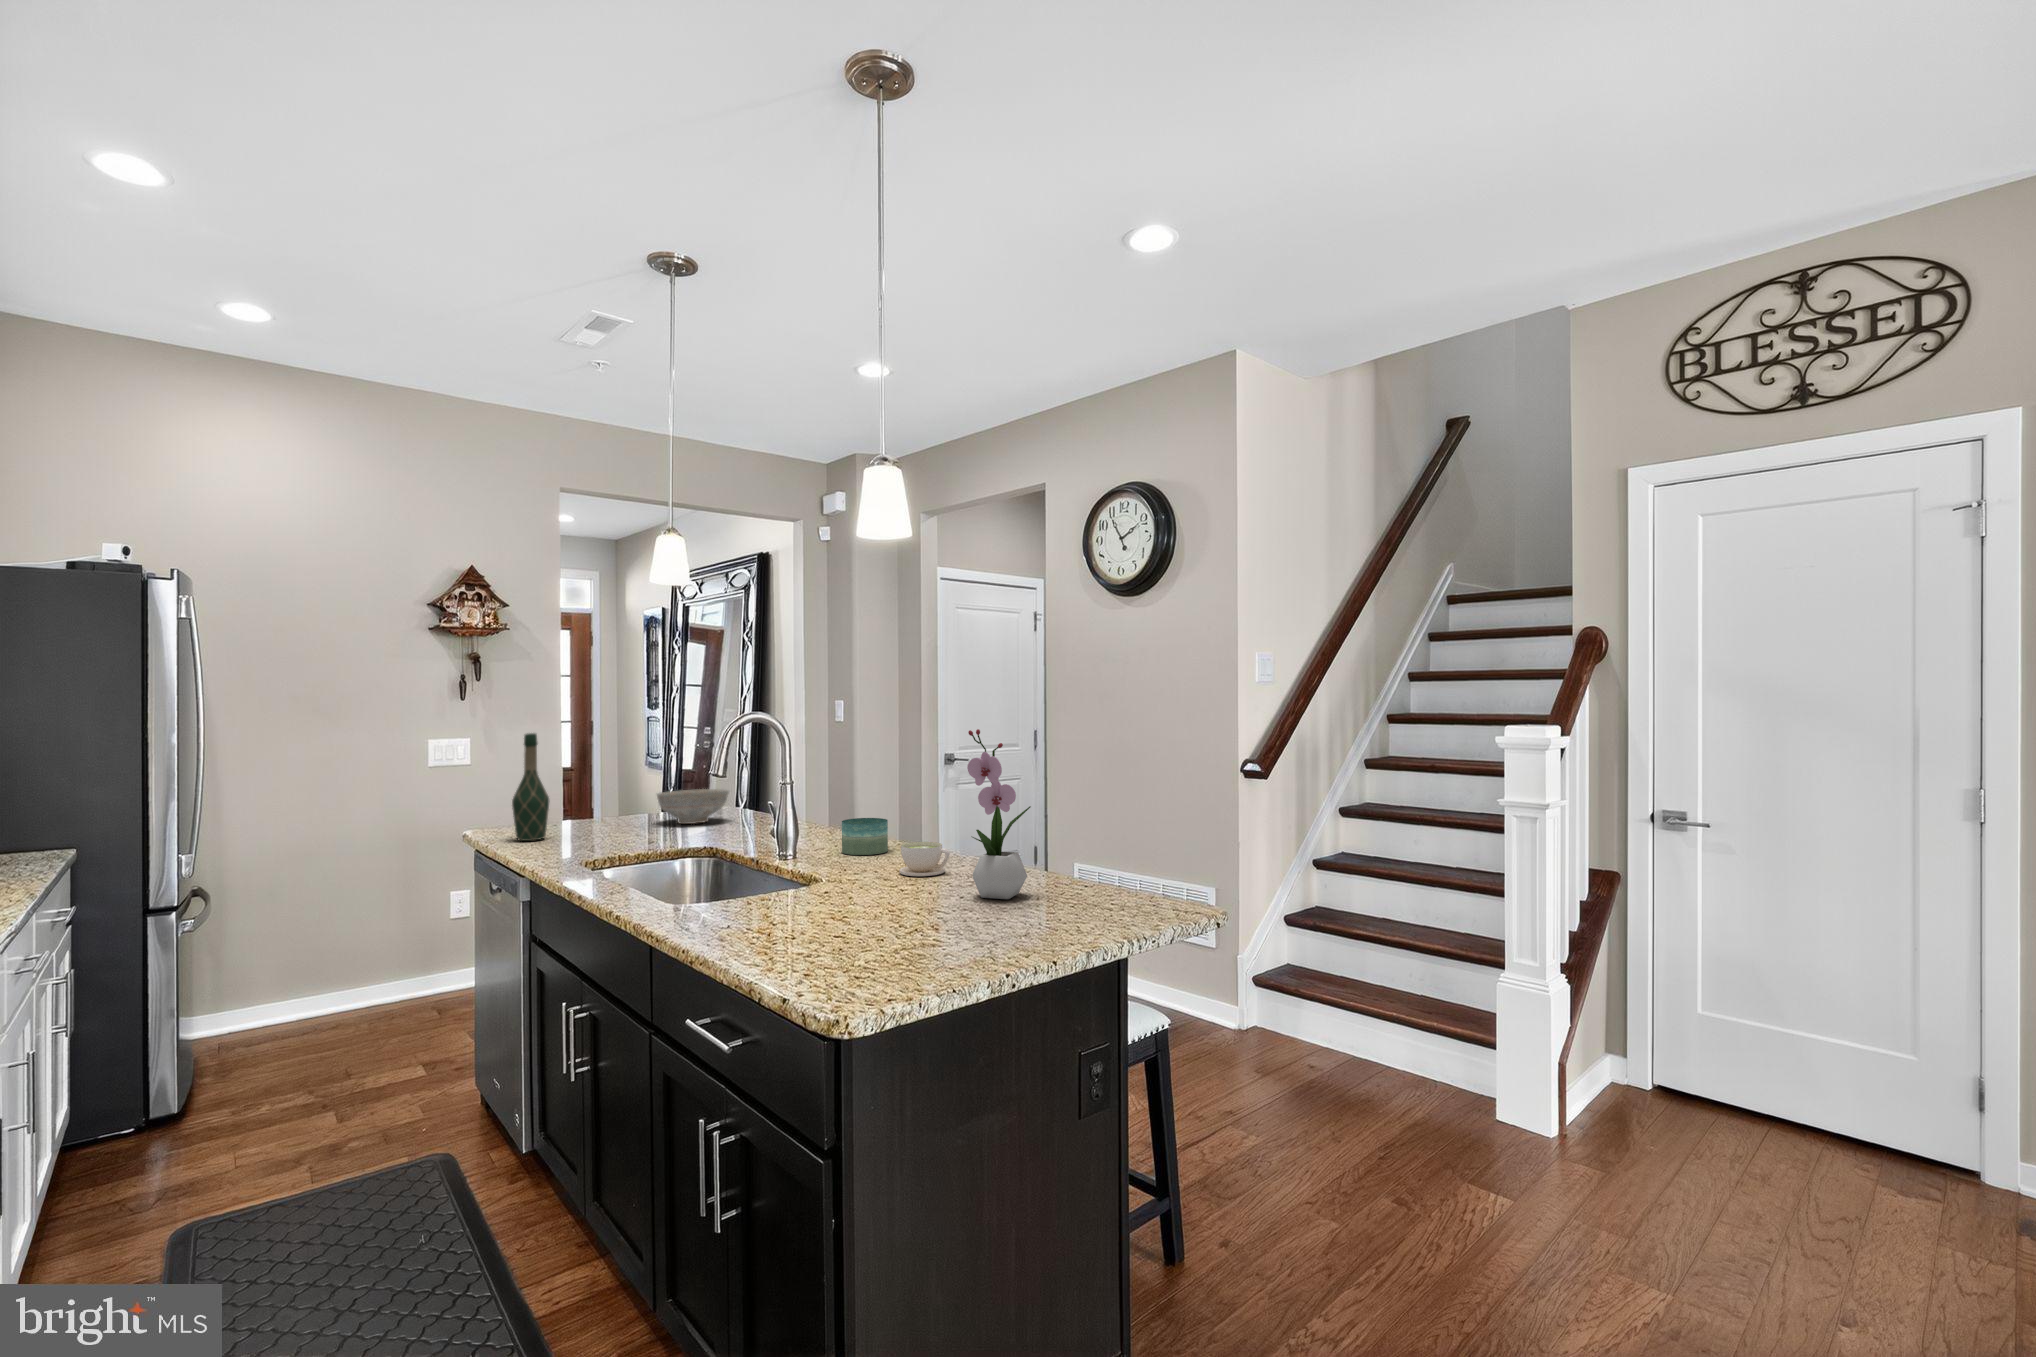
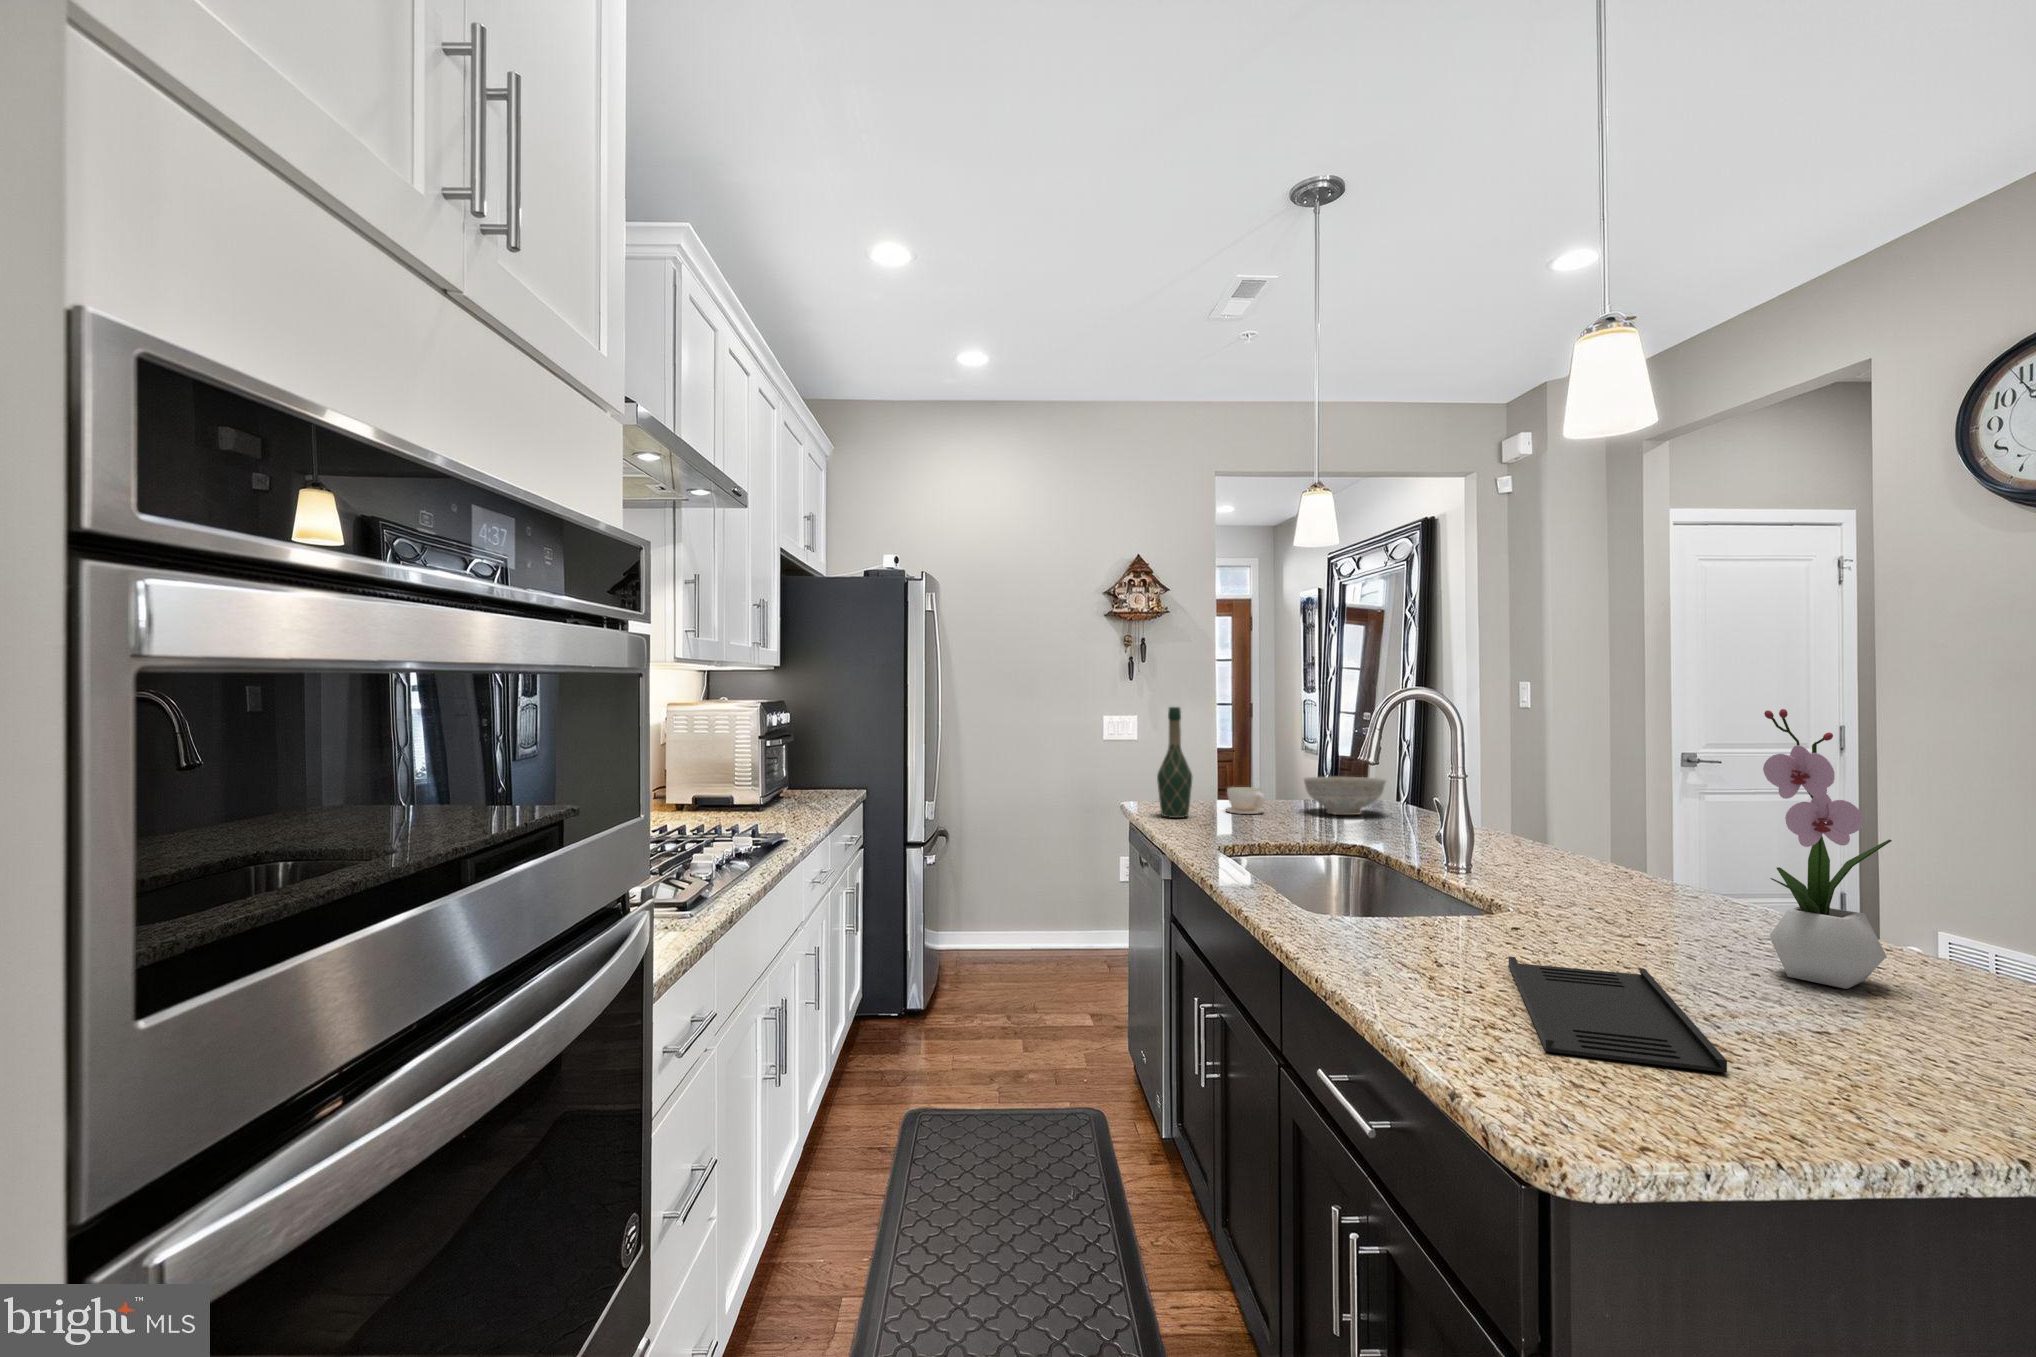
candle: present [842,818,888,855] -> none [1535,829,1605,880]
coffee cup: present [899,842,950,876] -> present [1226,787,1264,814]
tray: none [821,905,938,962] -> present [1509,957,1727,1073]

